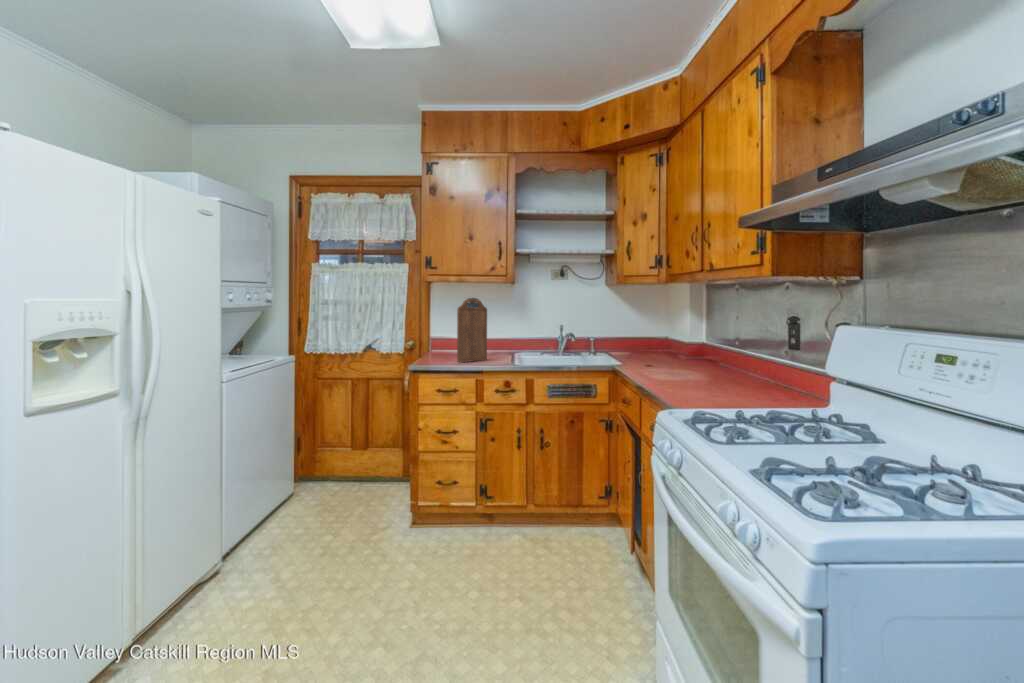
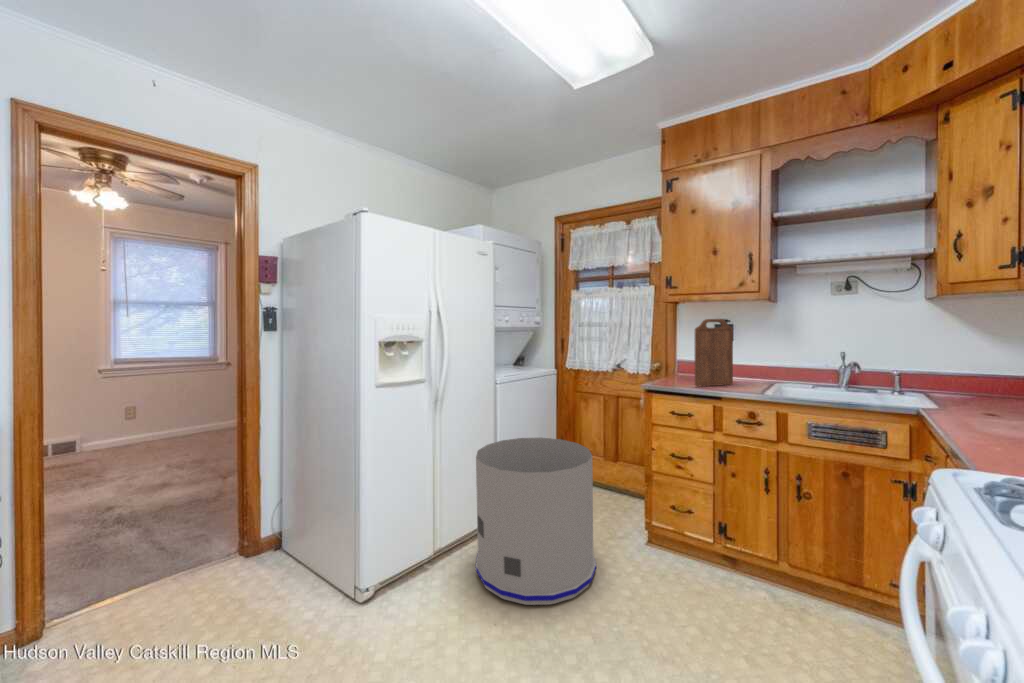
trash can: none [216,430,370,623] -> present [476,438,596,605]

